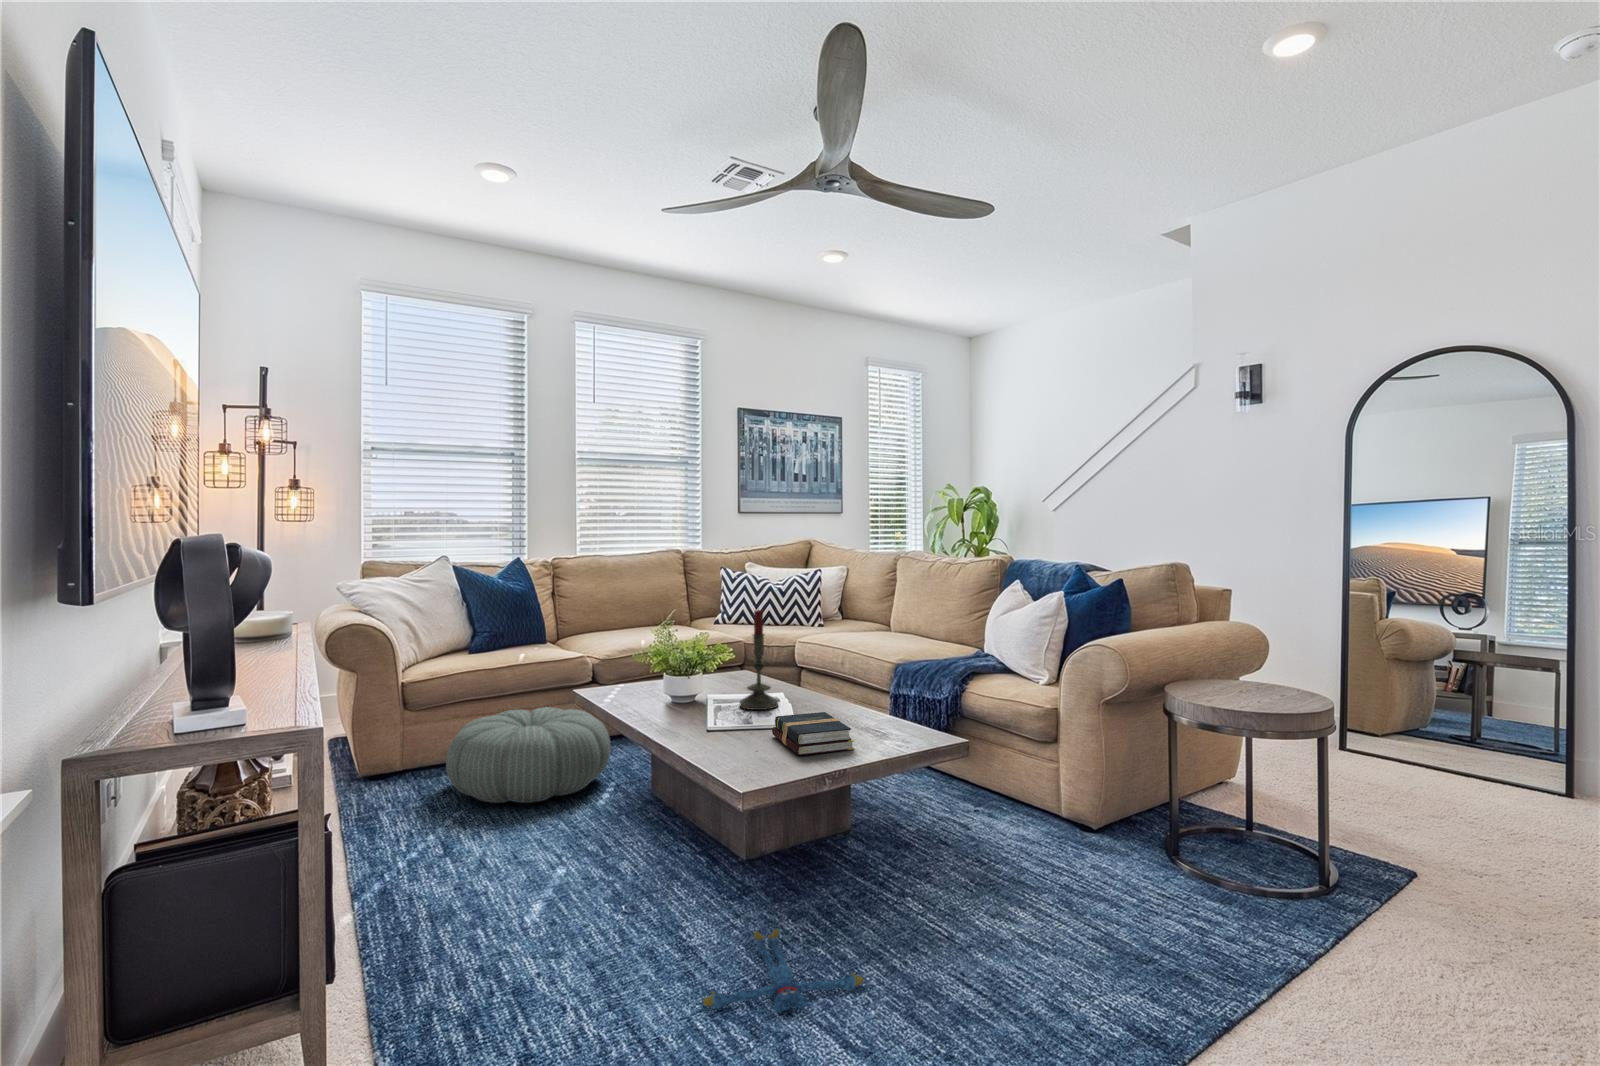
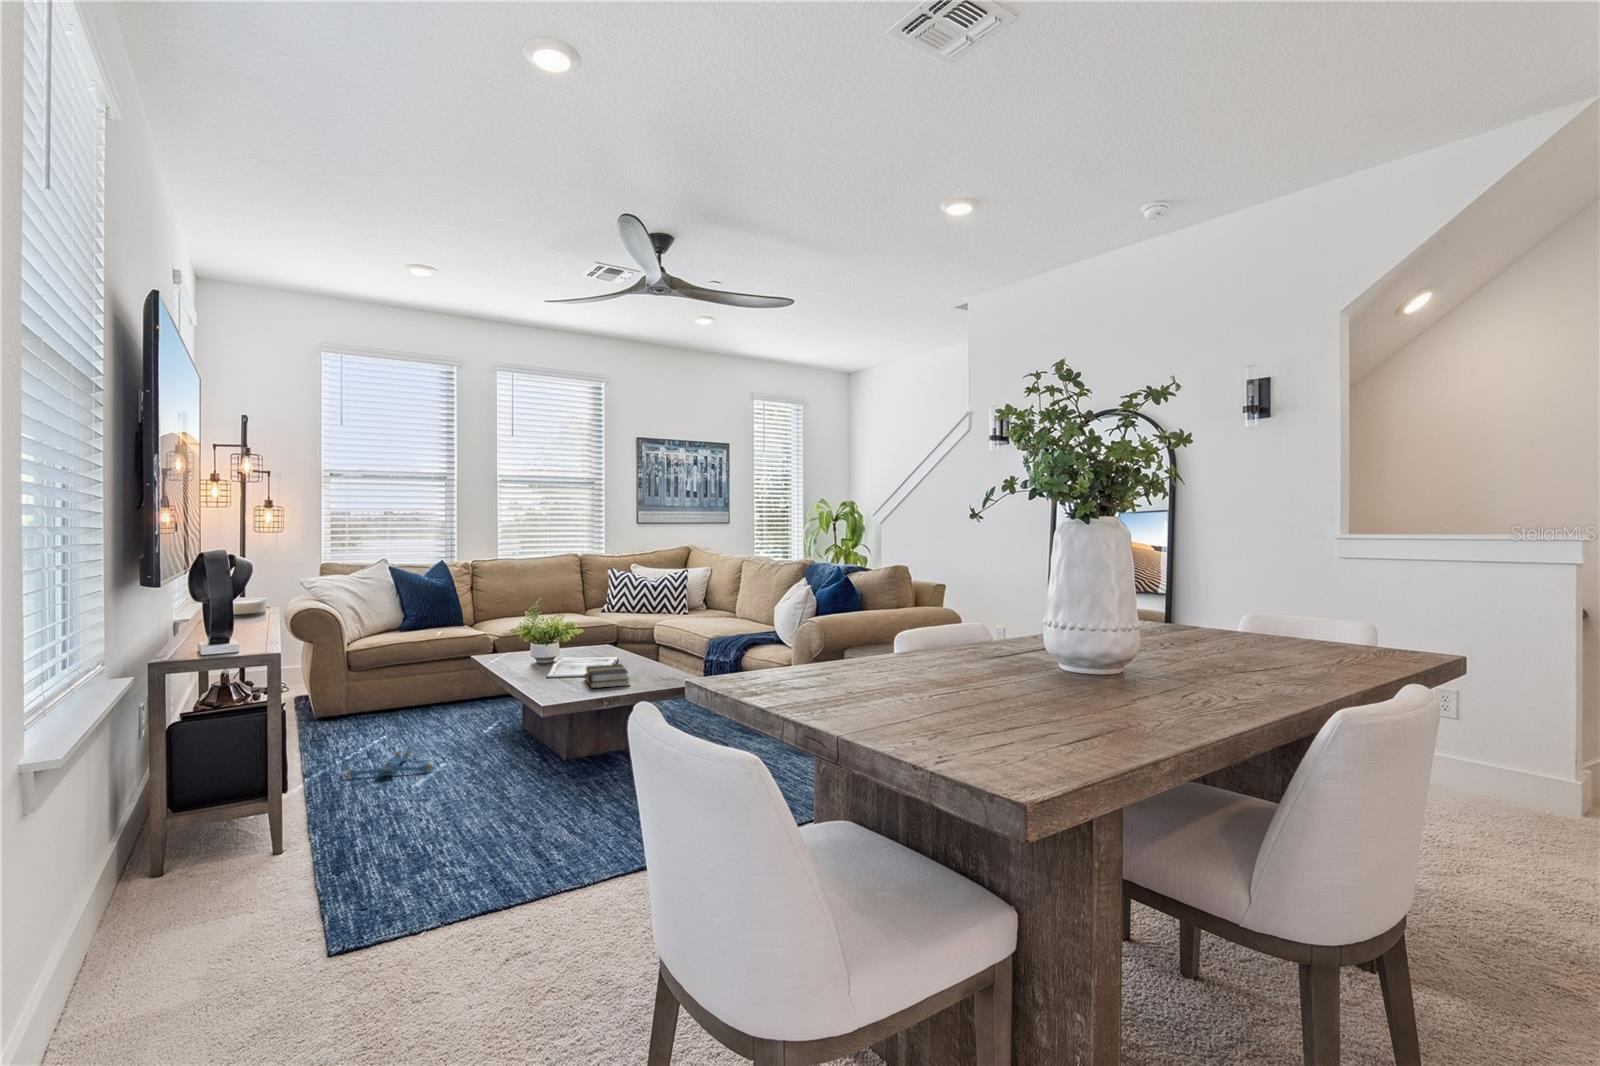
candle: present [740,610,778,710] -> none [578,596,605,666]
pouf: present [446,707,611,803] -> none [375,669,497,731]
plush toy: present [703,929,863,1013] -> present [346,751,434,777]

